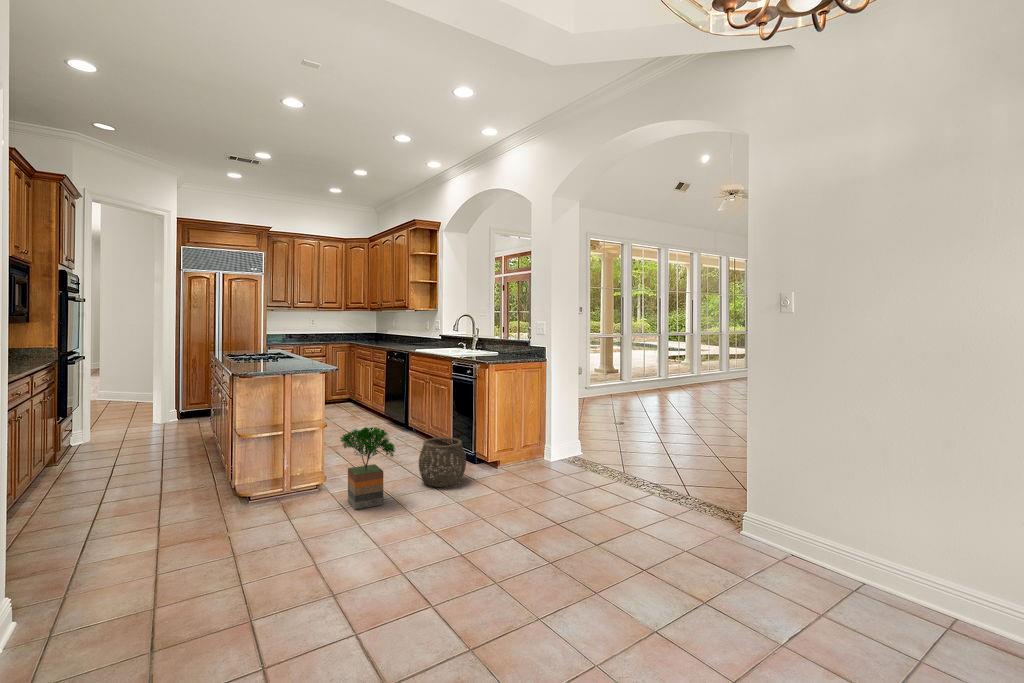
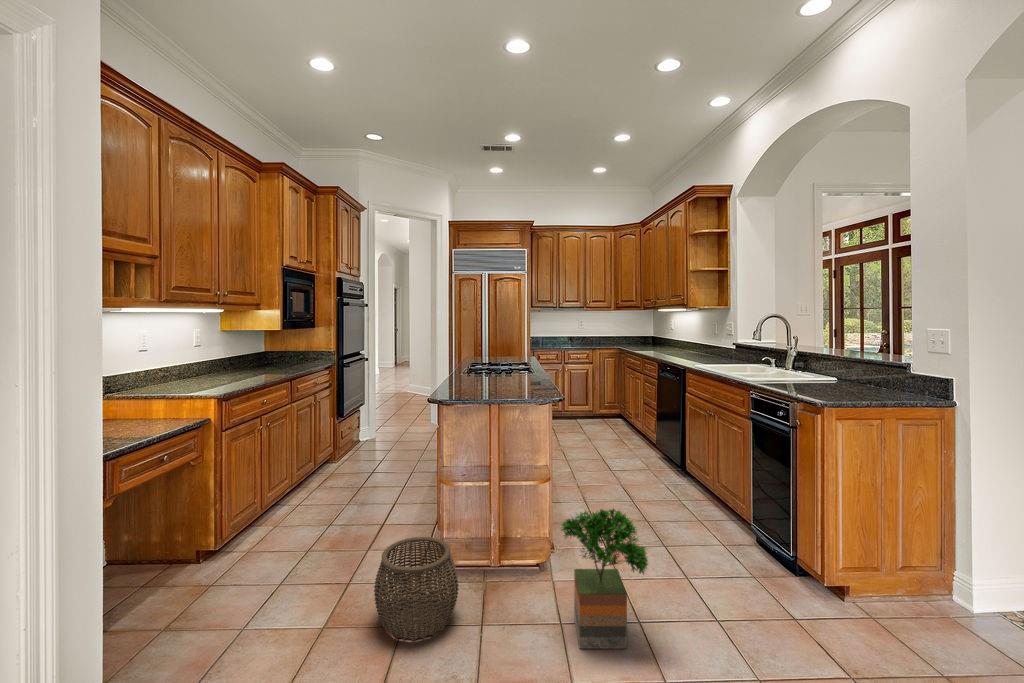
woven basket: present [418,438,466,487] -> present [374,537,459,640]

